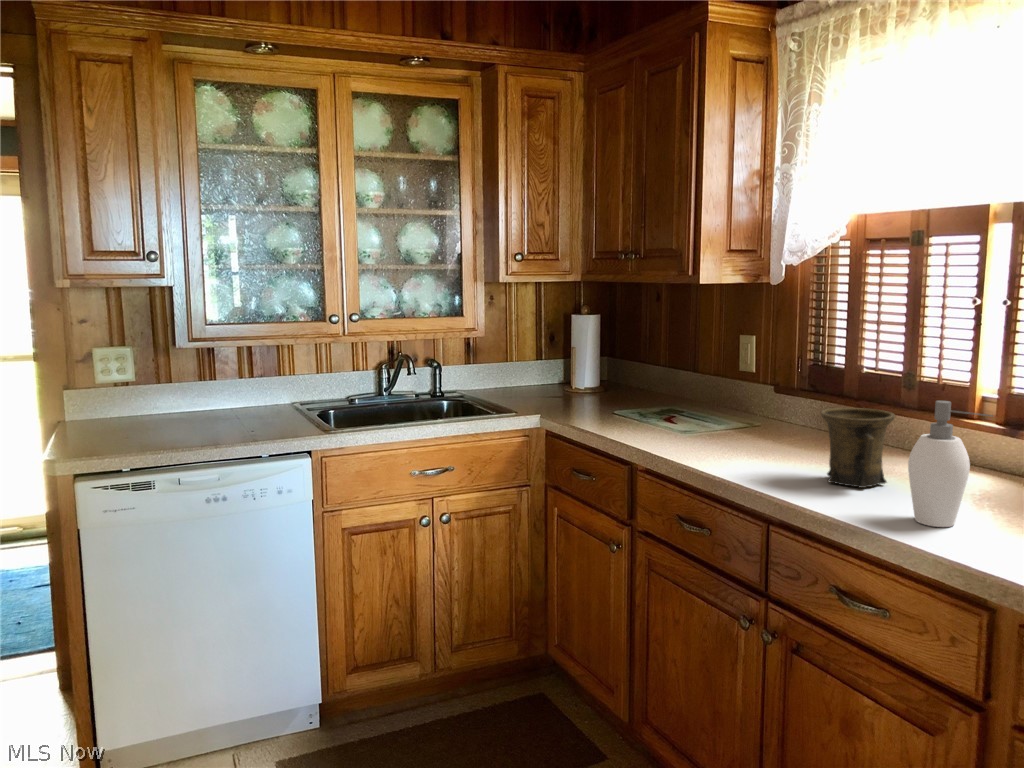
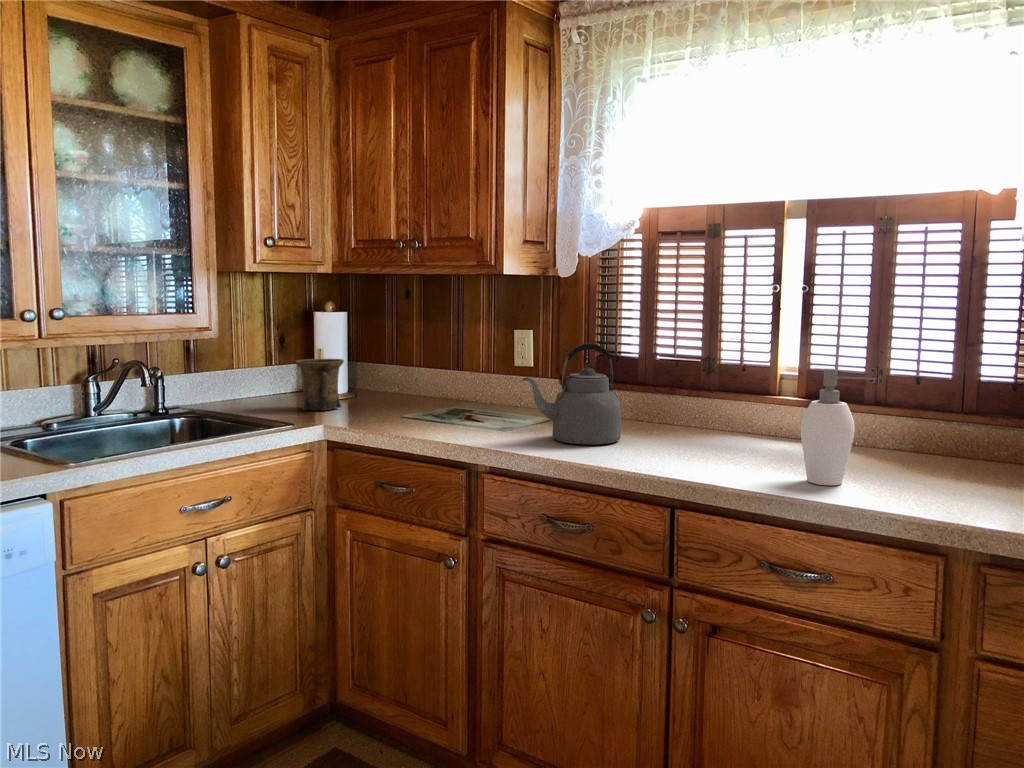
kettle: none [687,356,788,456] -> present [522,343,621,445]
mug: present [821,408,895,488] -> present [296,359,344,410]

